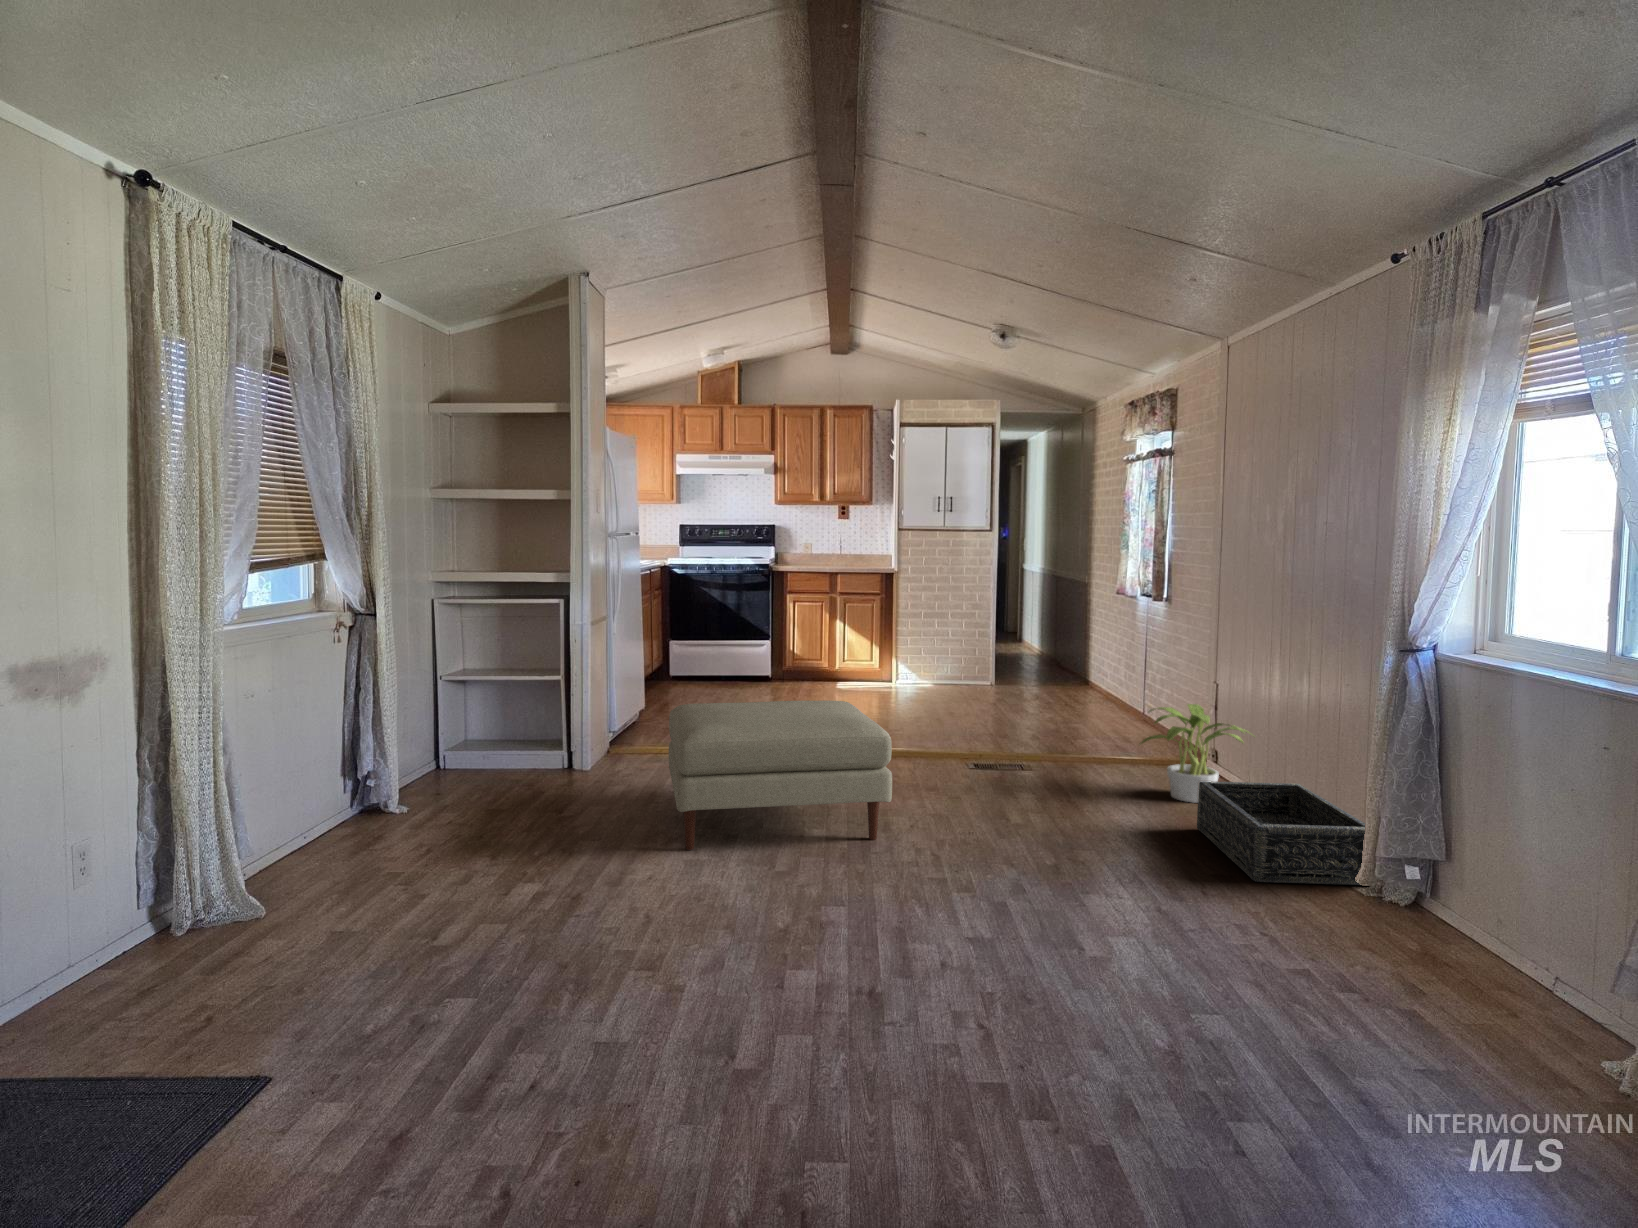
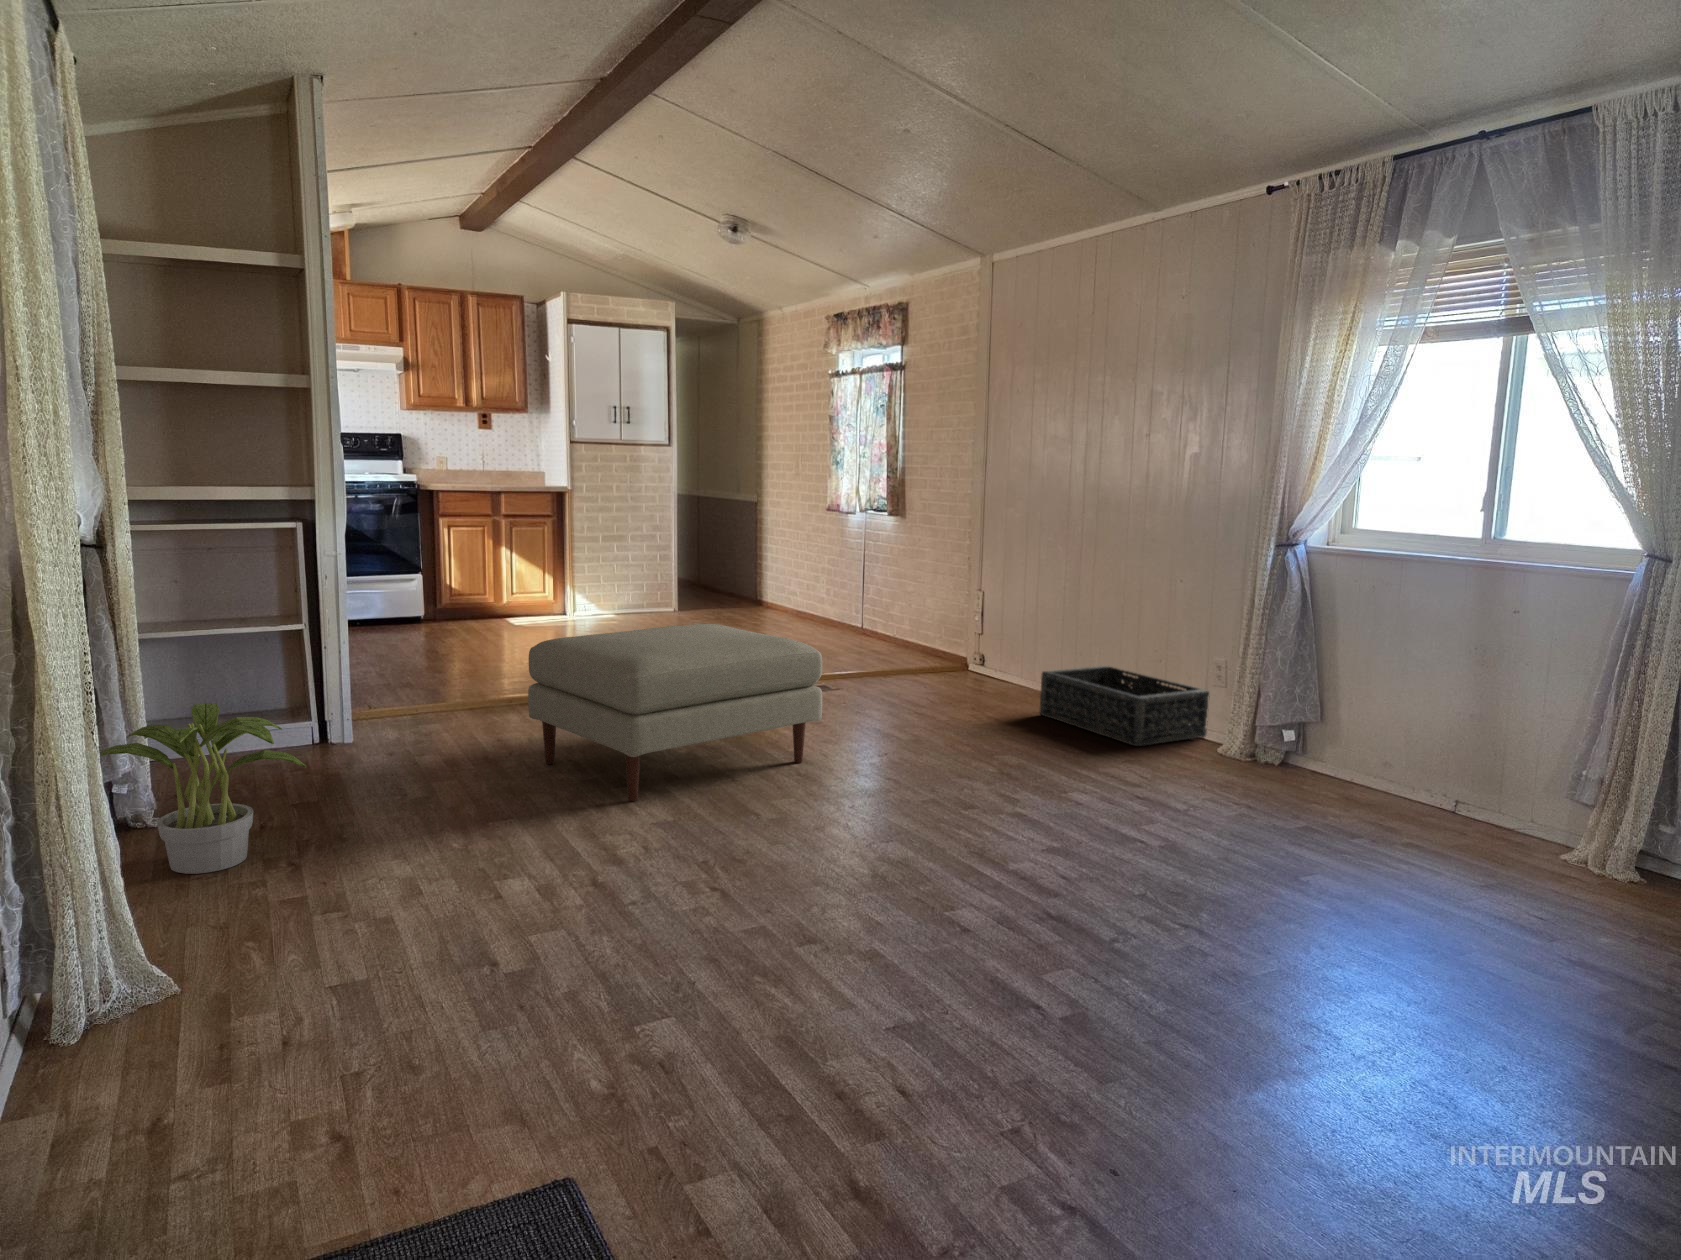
potted plant: present [1140,704,1247,803] -> present [101,703,306,874]

